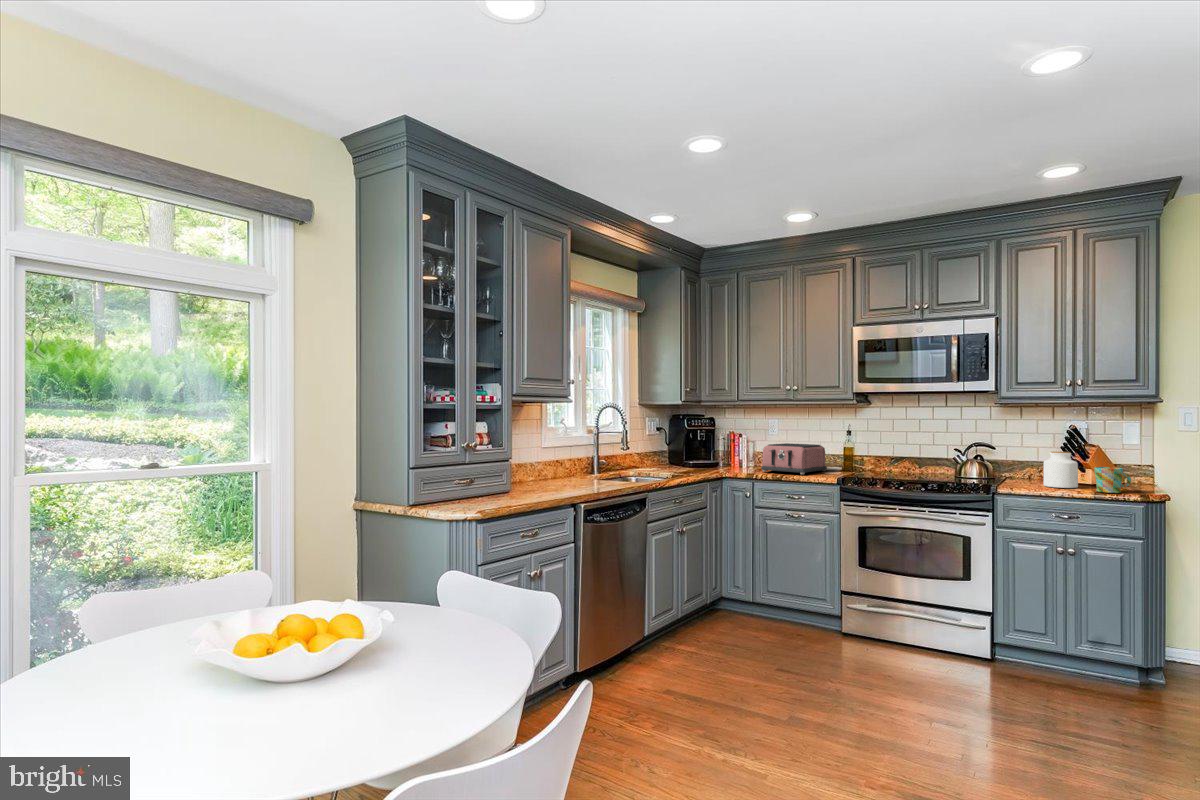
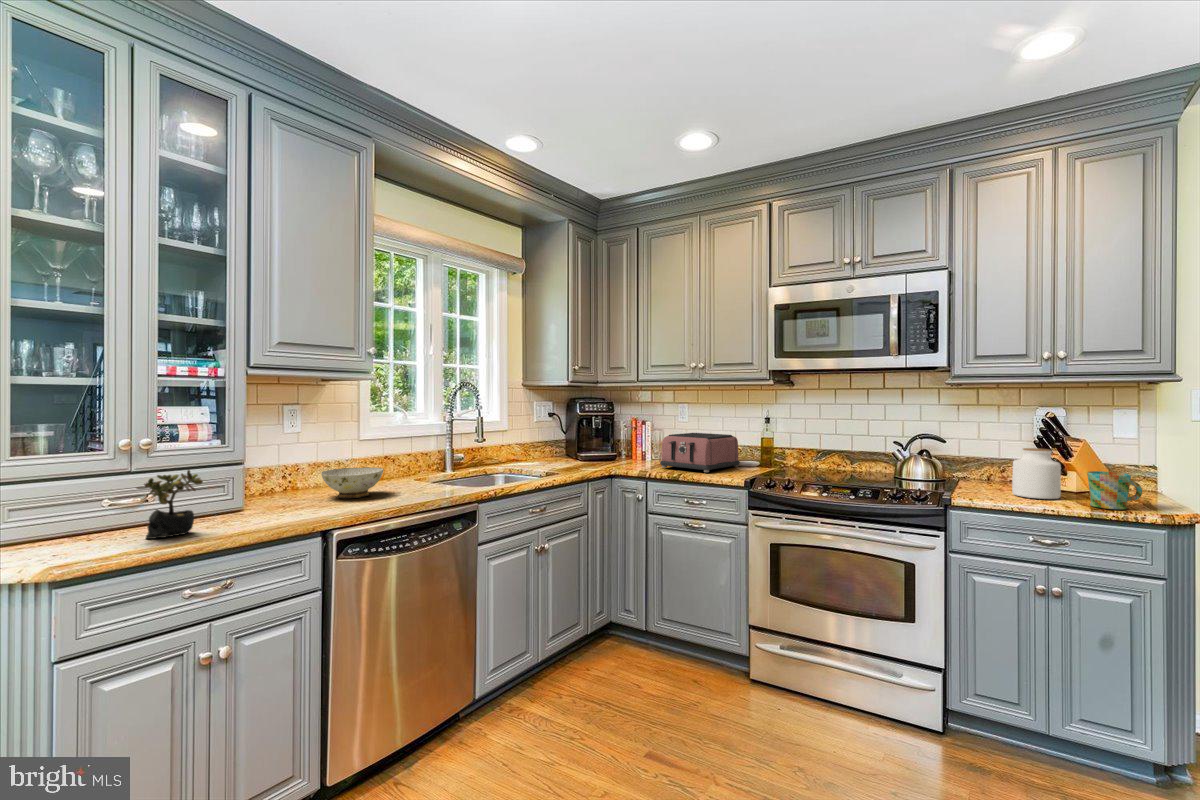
succulent plant: none [478,459,508,503] -> present [136,470,203,539]
ceramic bowl: none [536,465,579,487] -> present [321,467,384,498]

